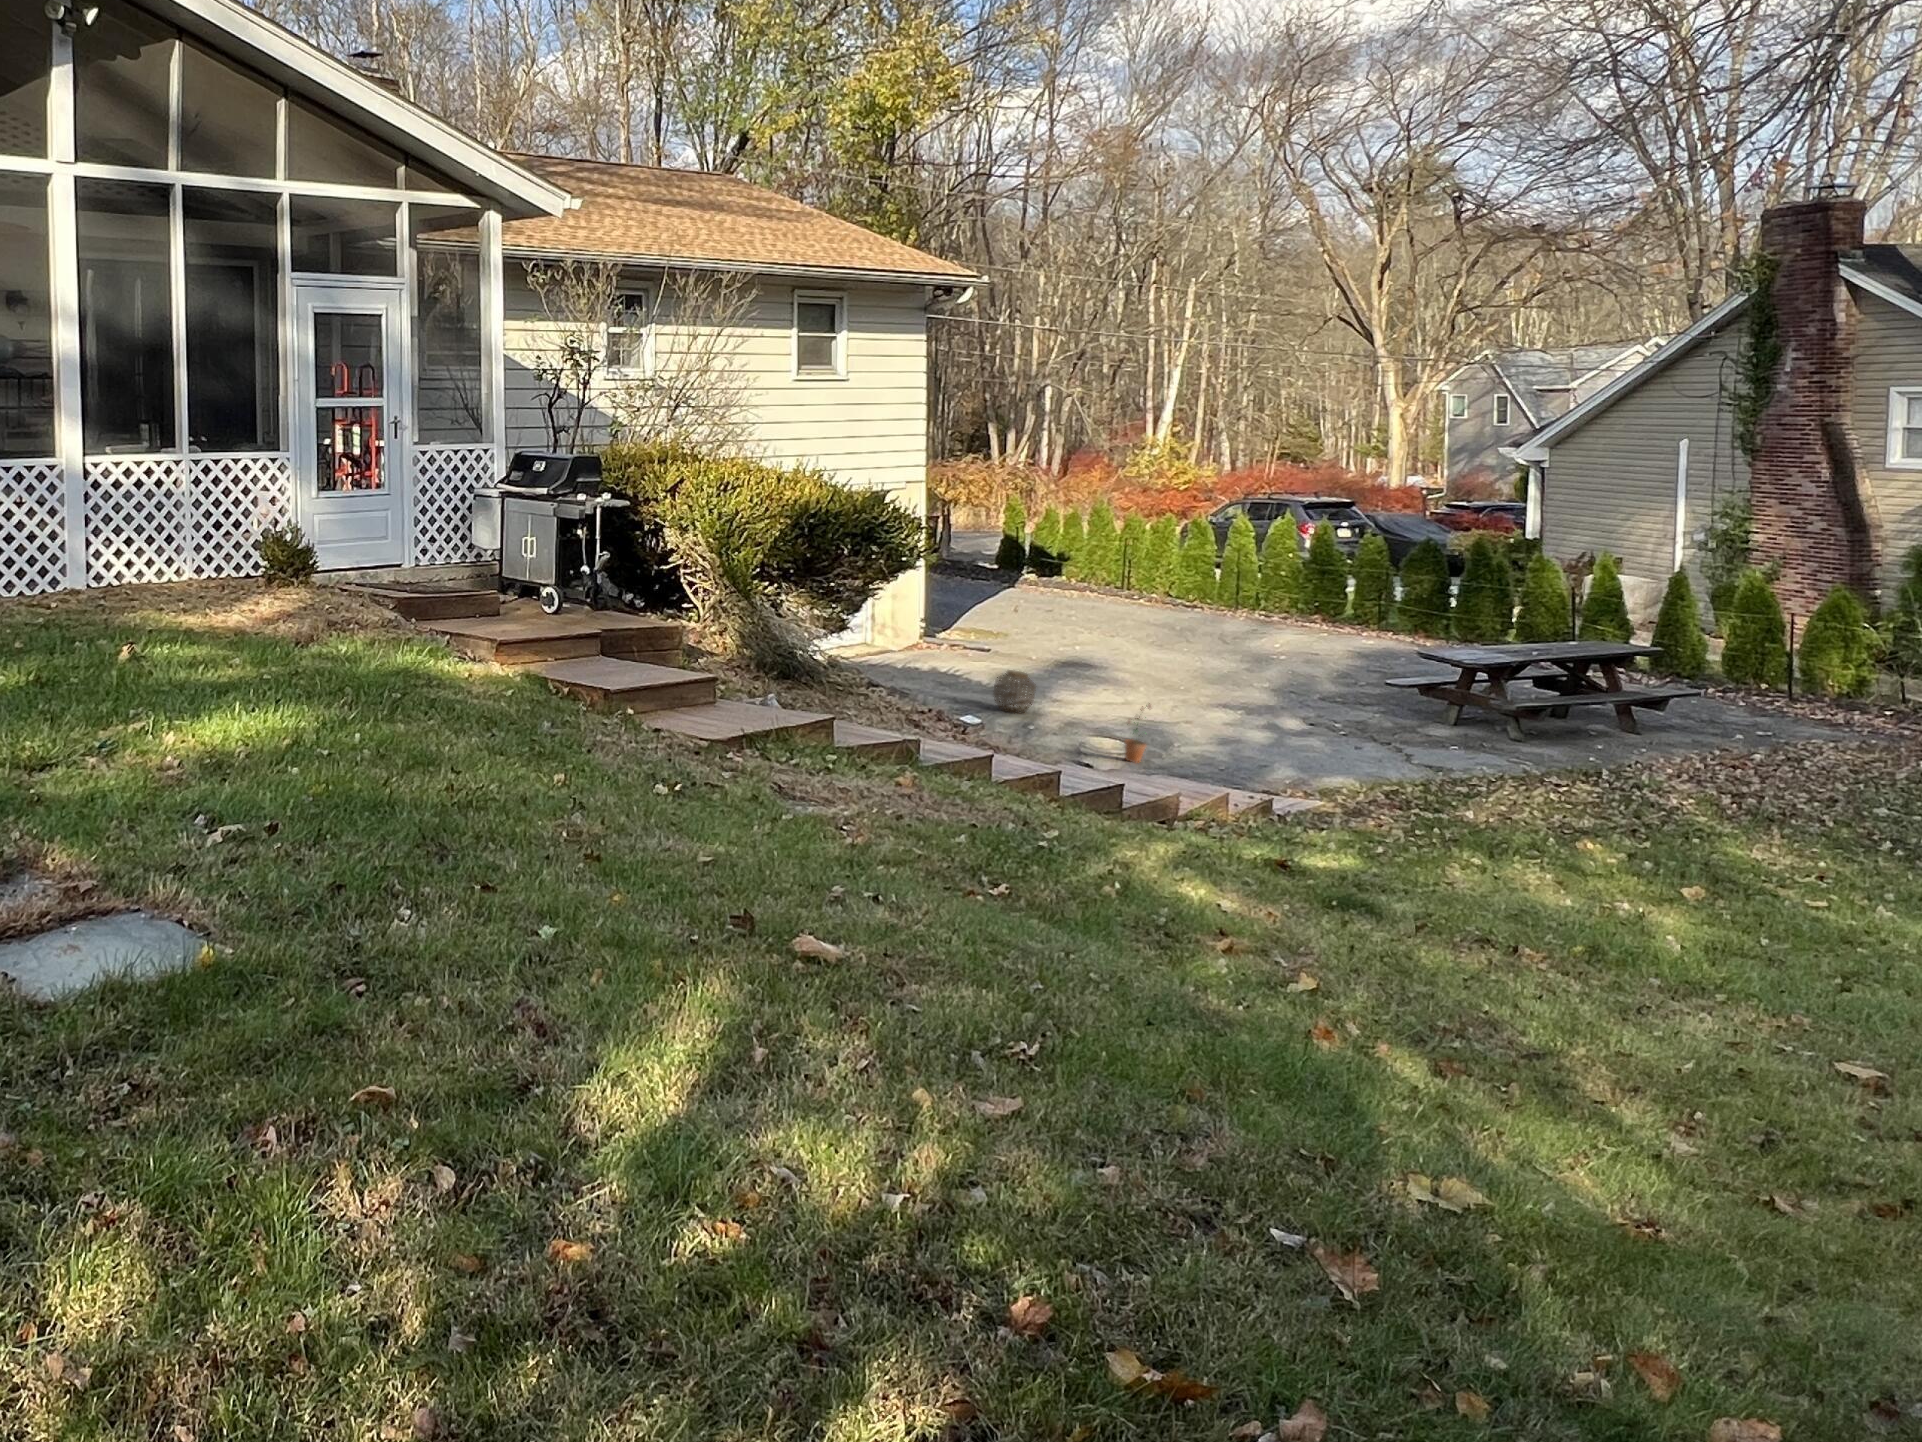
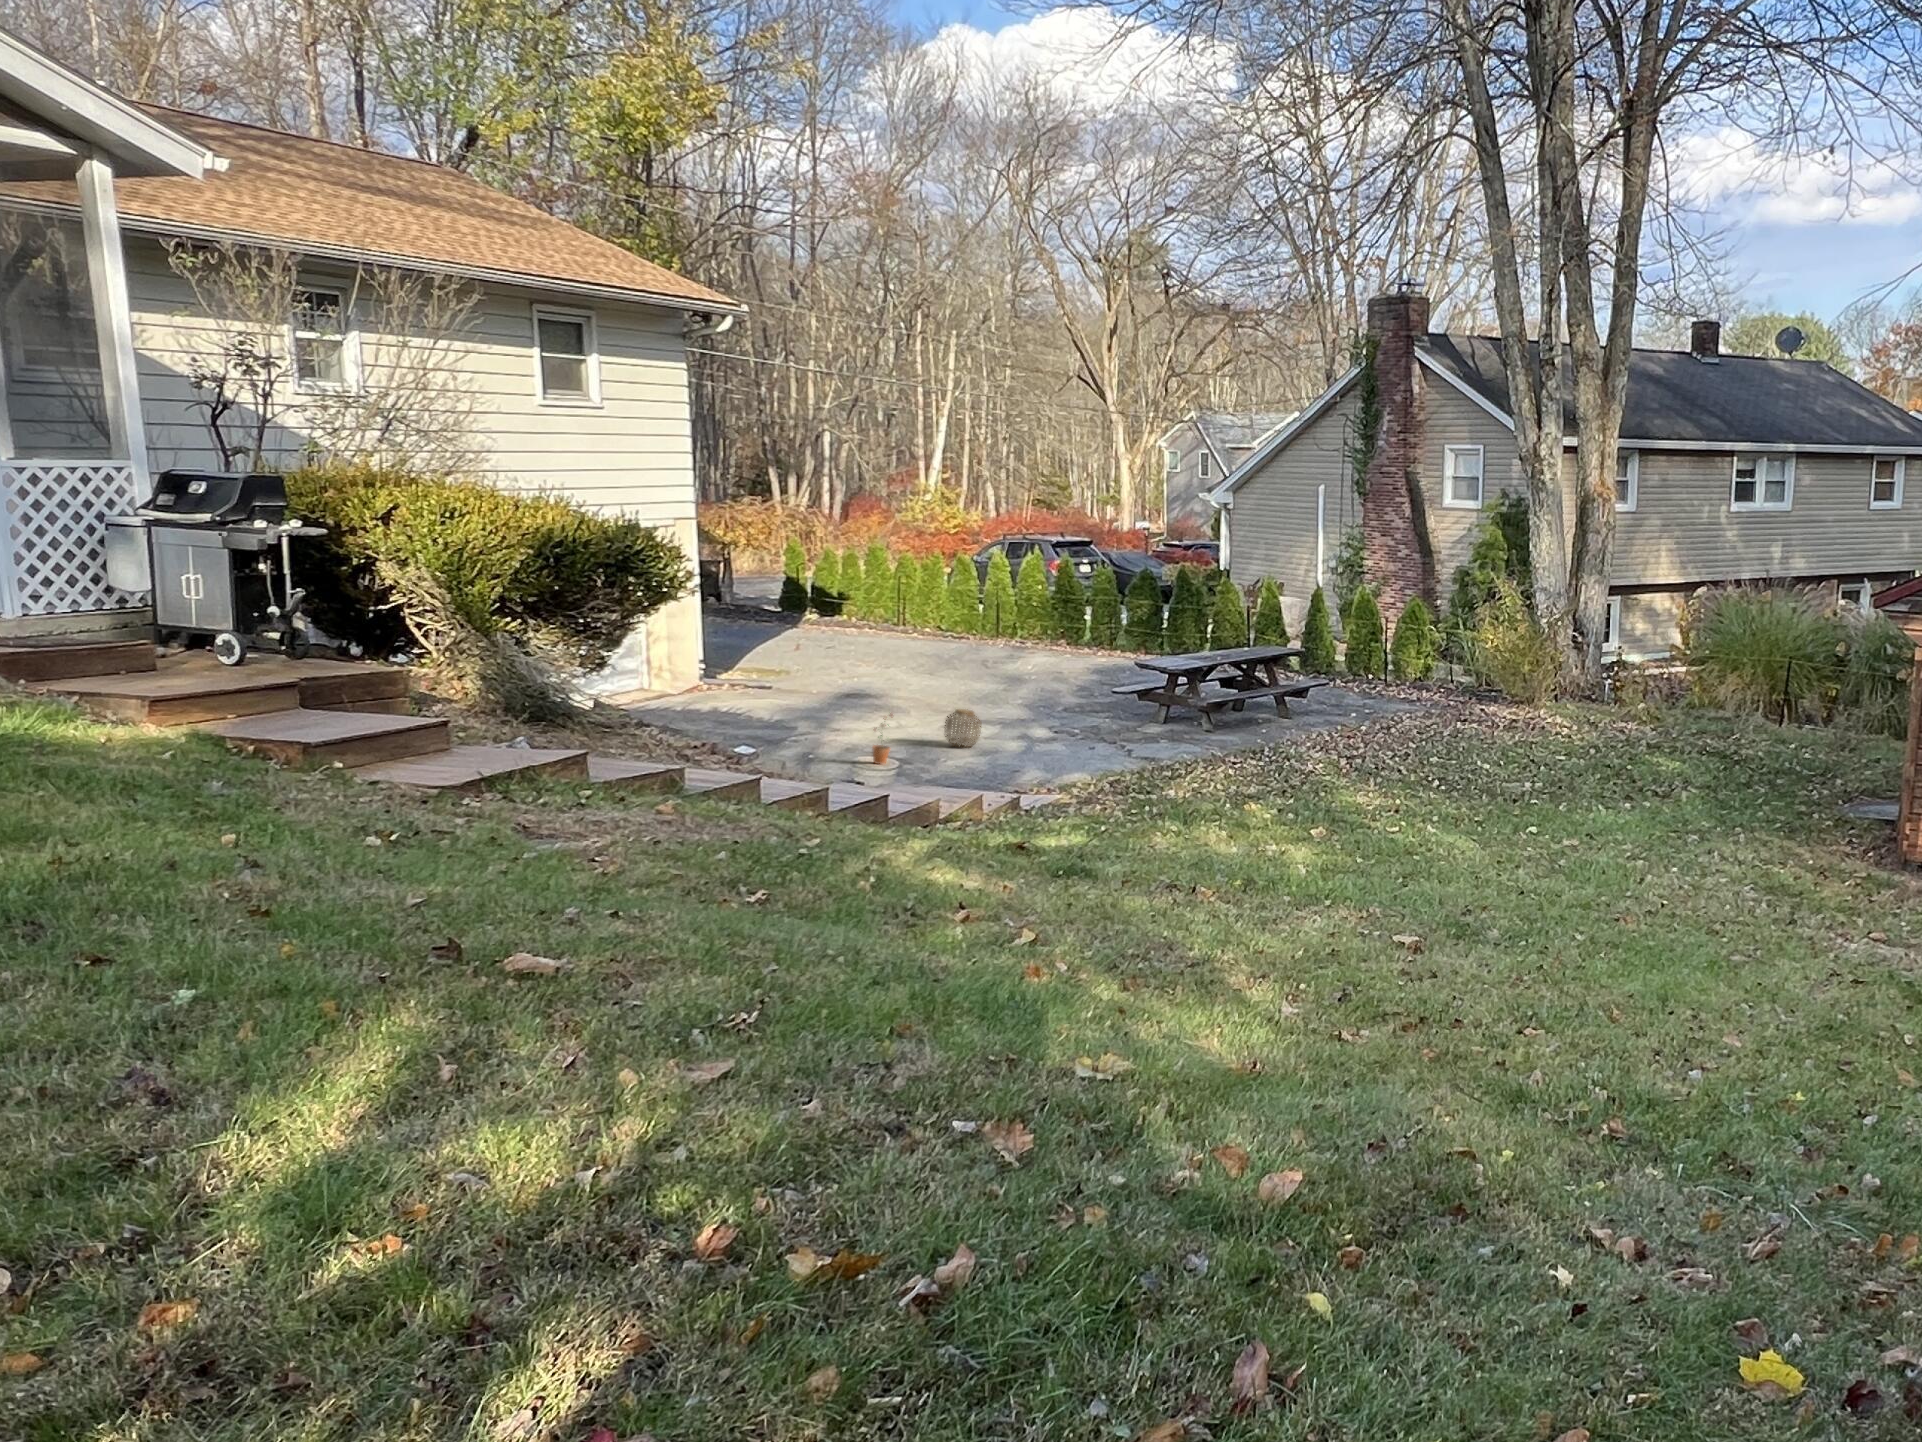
woven basket: present [993,670,1036,714] -> present [944,709,981,748]

